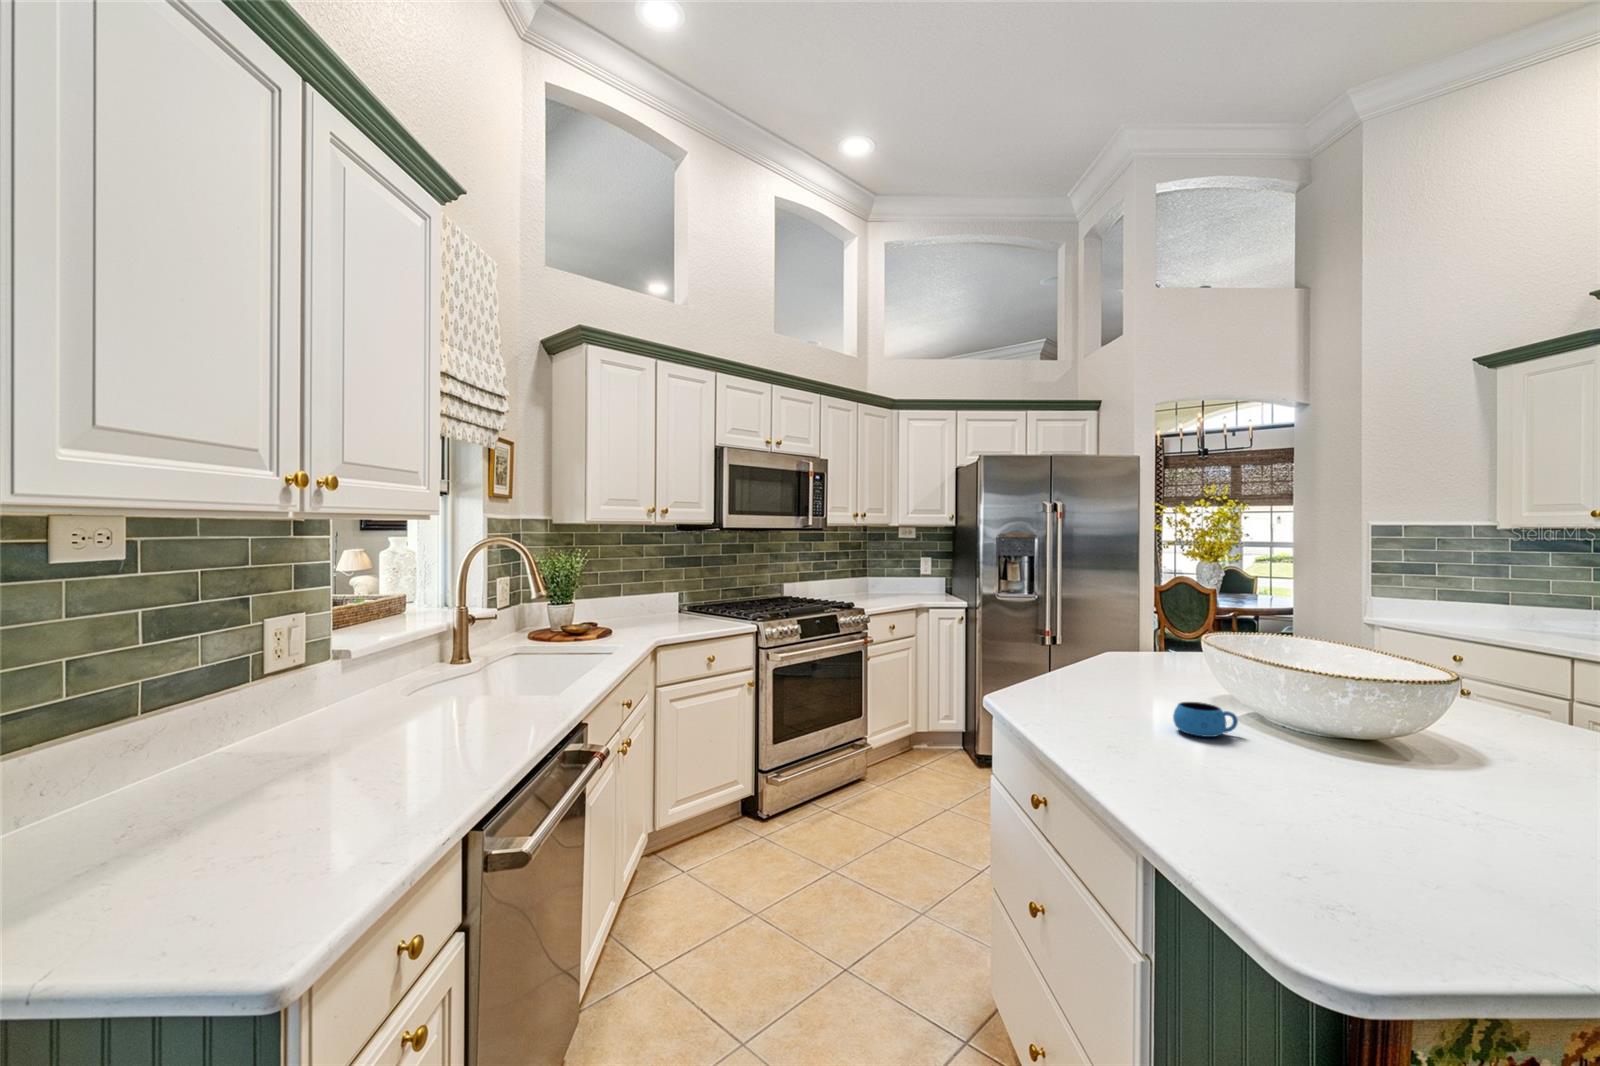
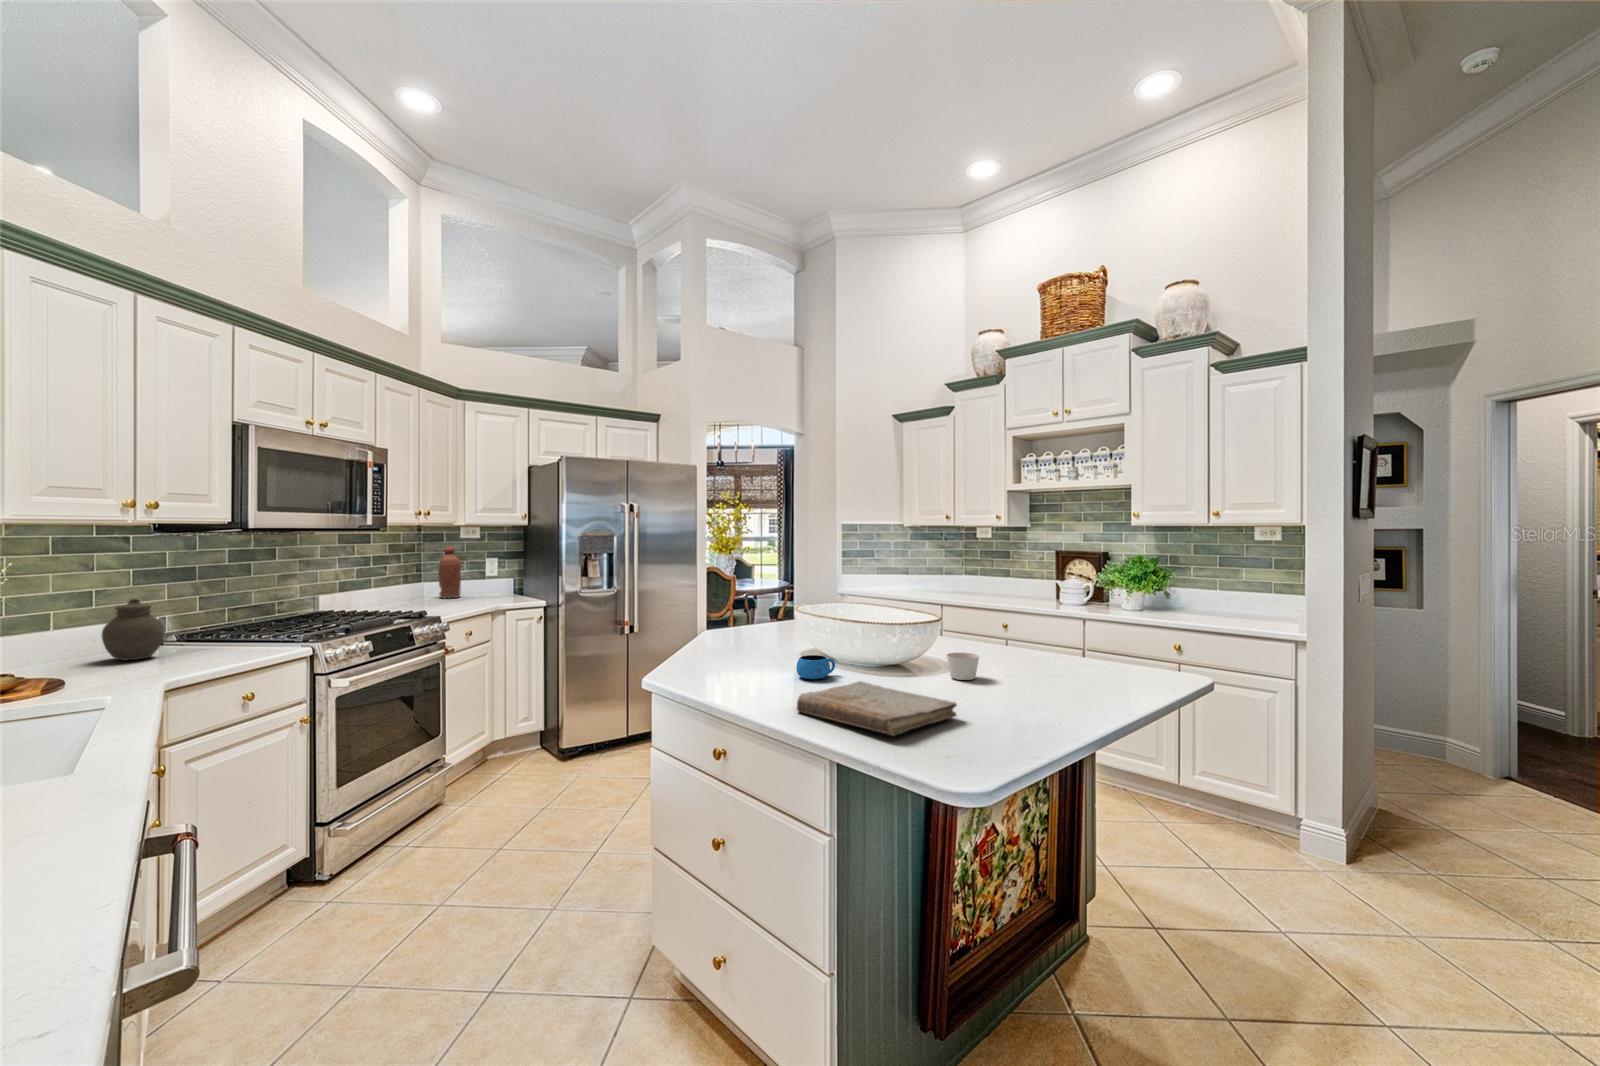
bottle: none [879,544,897,593] -> present [438,546,461,598]
jar: none [639,578,672,622] -> present [102,599,165,660]
candle: none [1451,739,1528,792] -> present [947,652,979,680]
book: none [1132,752,1413,849] -> present [797,681,957,736]

